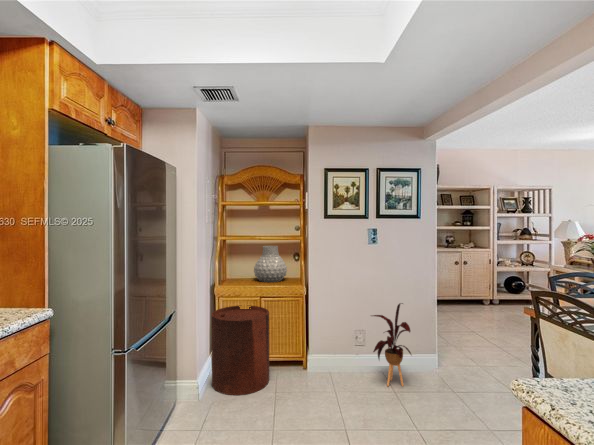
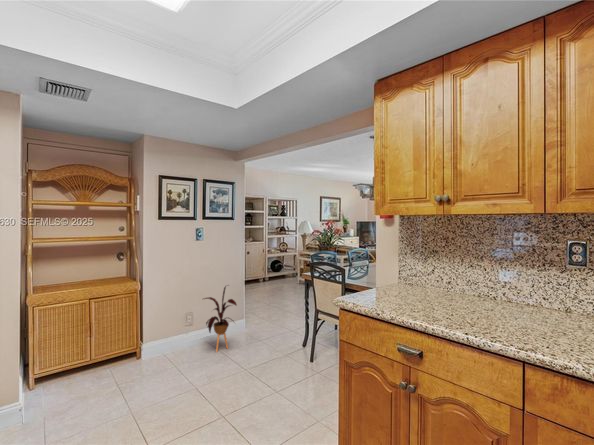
vase: present [254,246,287,282] -> none [72,247,113,284]
trash can: present [212,306,269,395] -> none [32,309,105,406]

